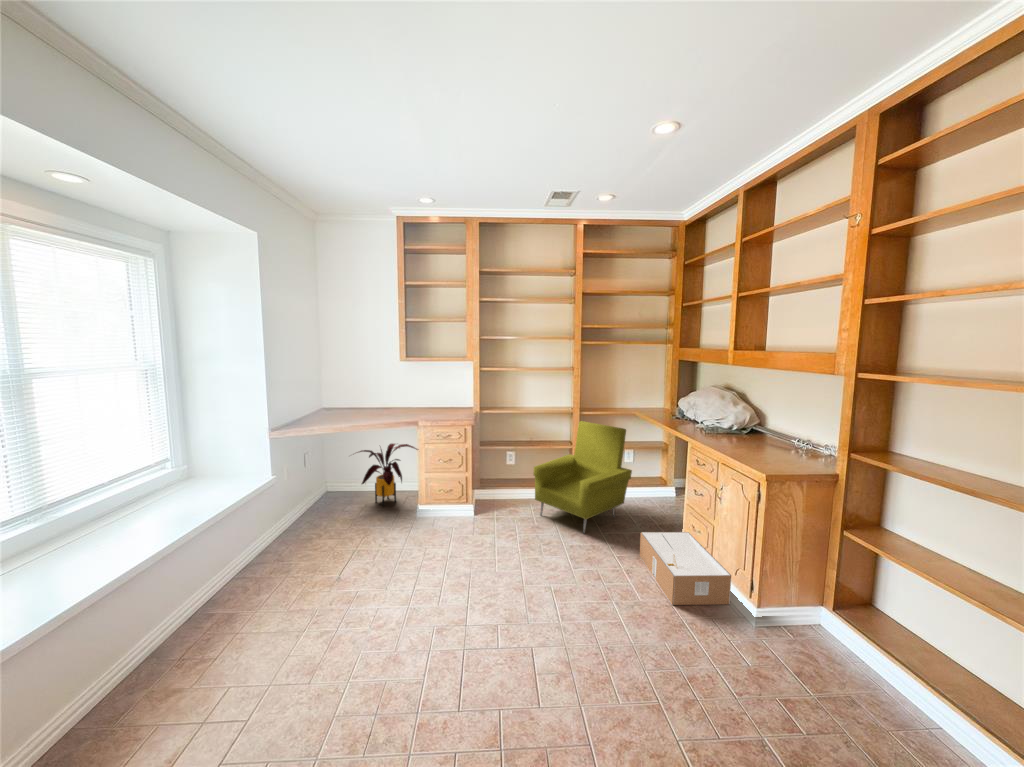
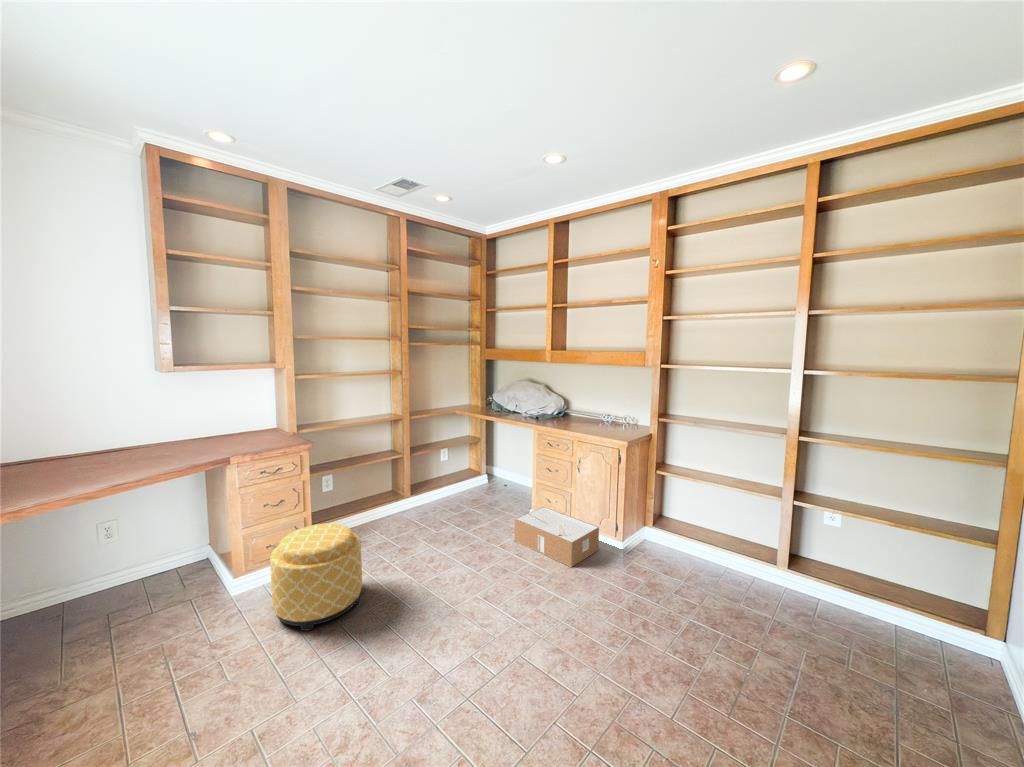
armchair: present [533,421,632,533] -> none [385,427,476,540]
house plant: present [357,444,418,506] -> none [74,501,213,609]
ottoman: none [418,479,481,553] -> present [271,523,362,631]

